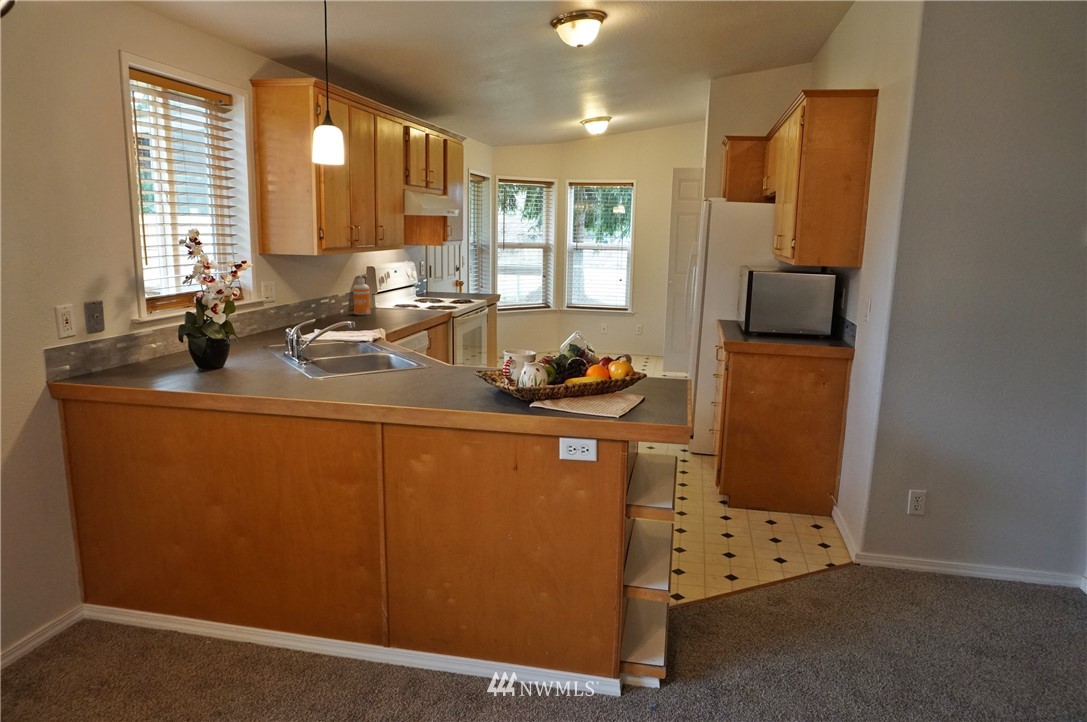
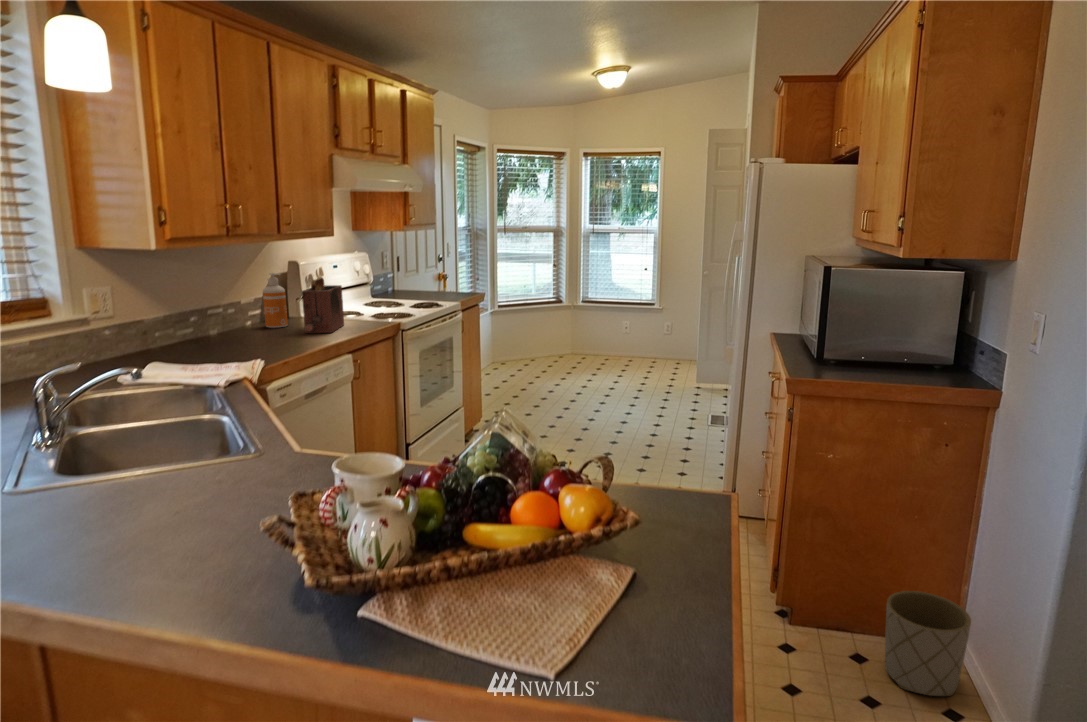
toaster: none [387,278,411,318] -> present [302,277,344,333]
planter: none [787,477,837,536] -> present [885,591,971,696]

